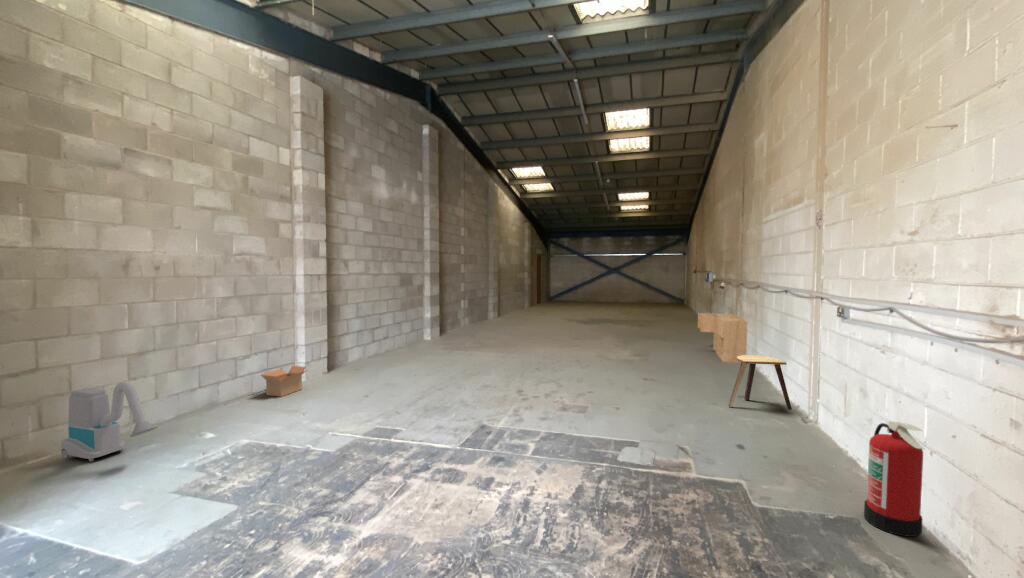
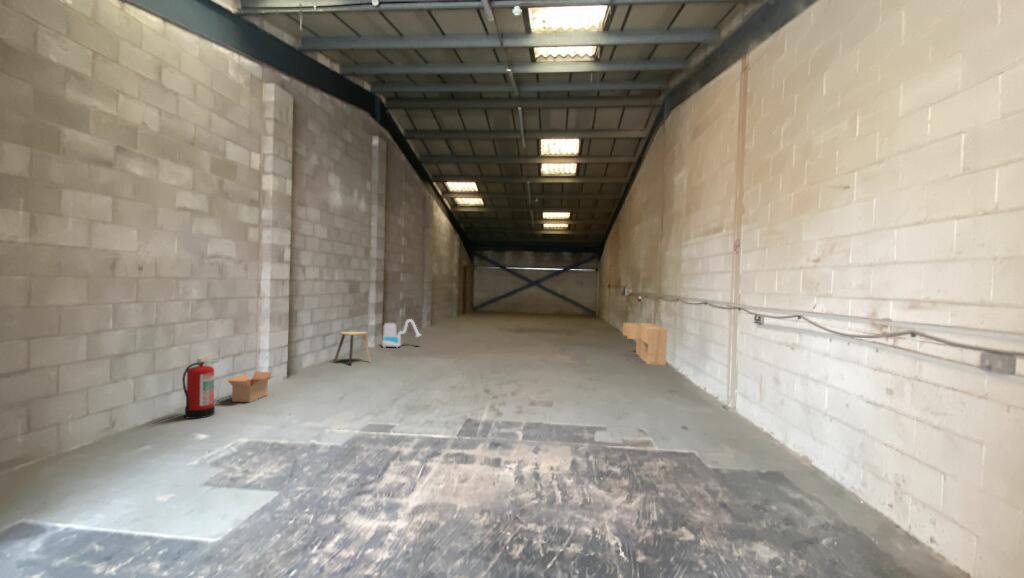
stool: present [728,355,792,410] -> present [334,332,371,365]
vacuum cleaner: present [61,381,158,462] -> present [382,319,422,347]
fire extinguisher: present [864,421,924,537] -> present [182,353,216,419]

